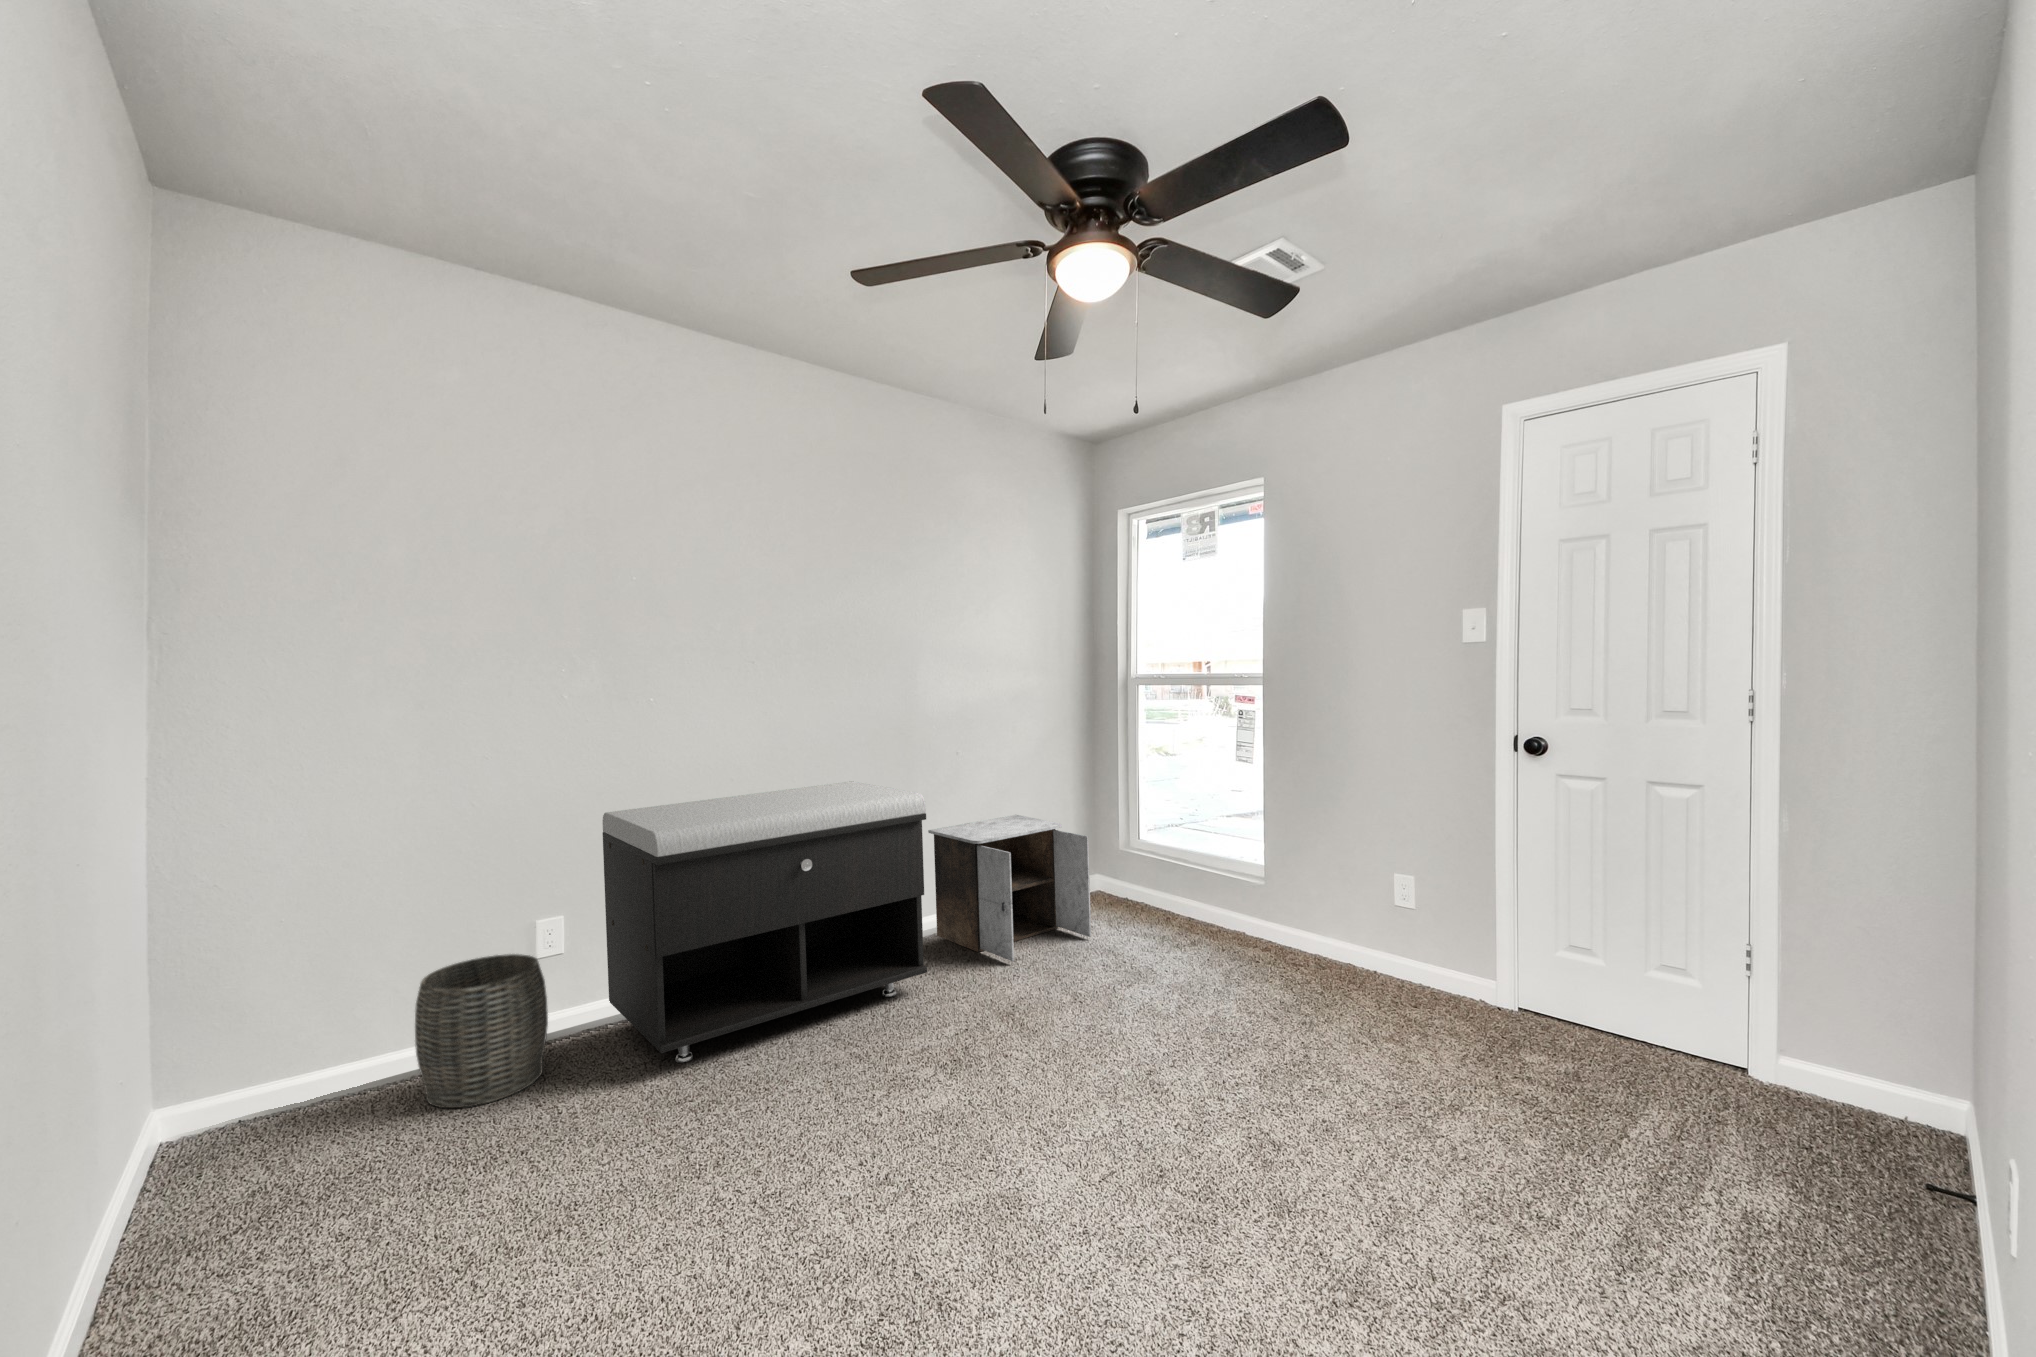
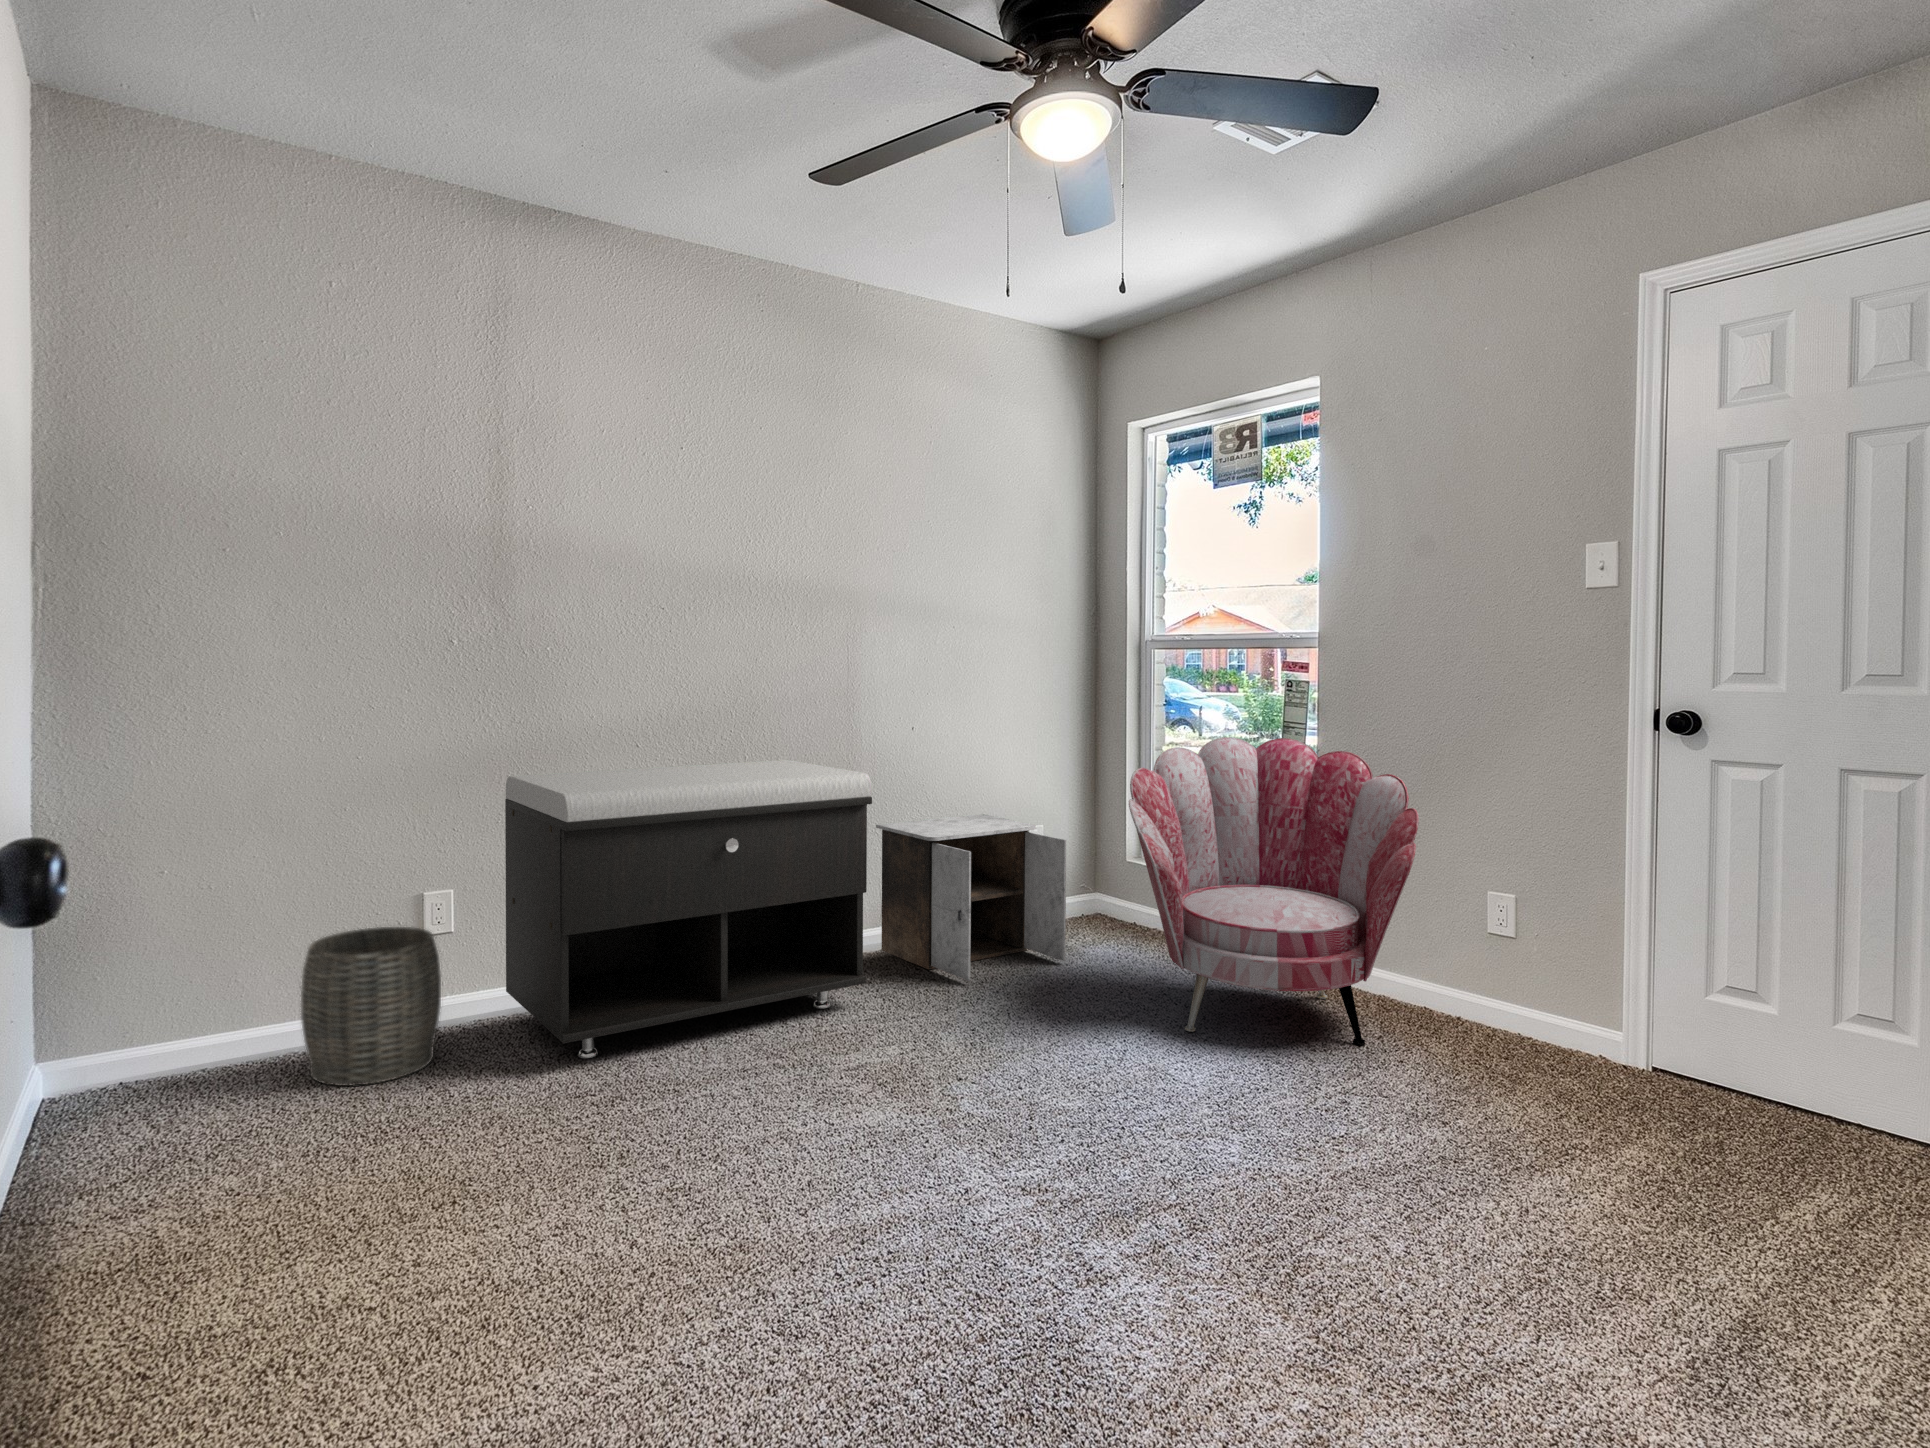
armchair: none [1141,744,1378,1001] -> present [1129,737,1419,1045]

